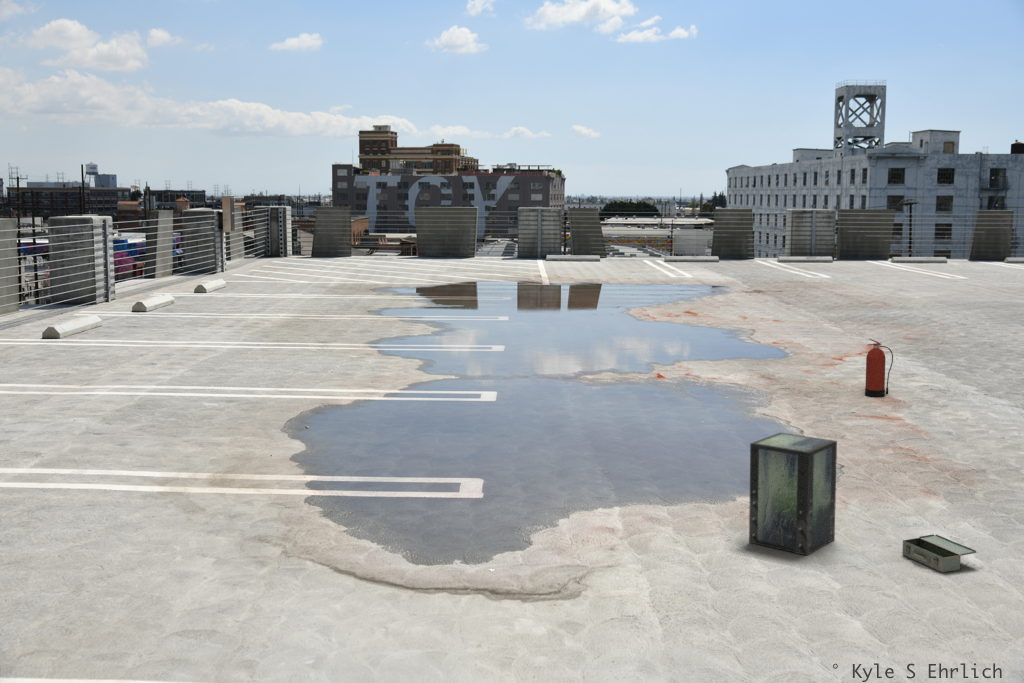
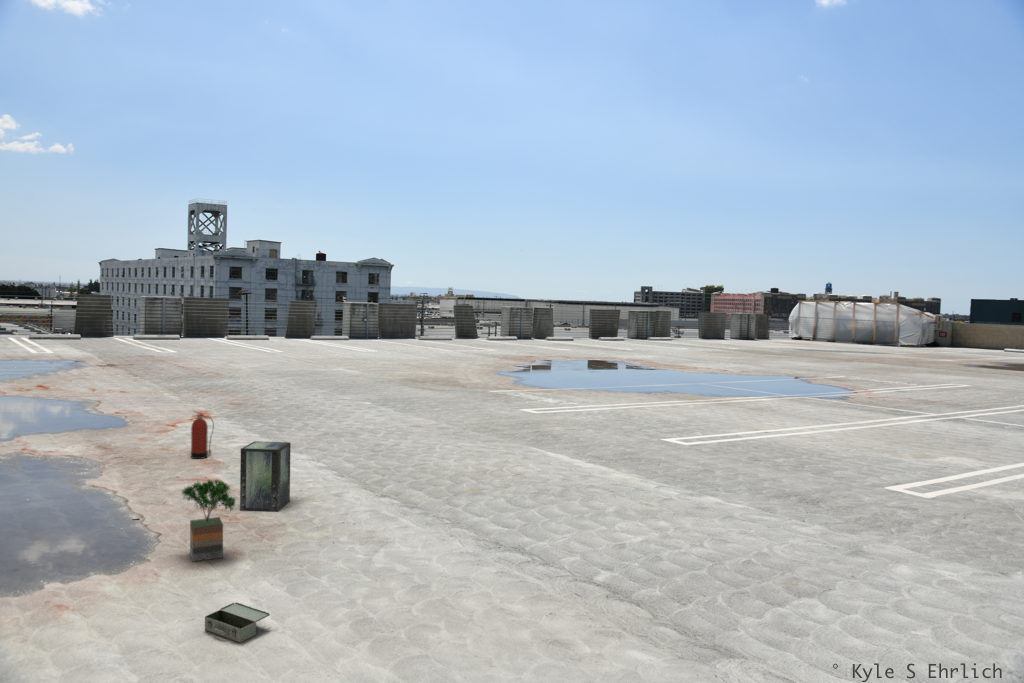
potted tree: none [868,405,933,496] -> present [182,480,236,561]
storage box: present [749,433,837,555] -> present [240,441,291,512]

